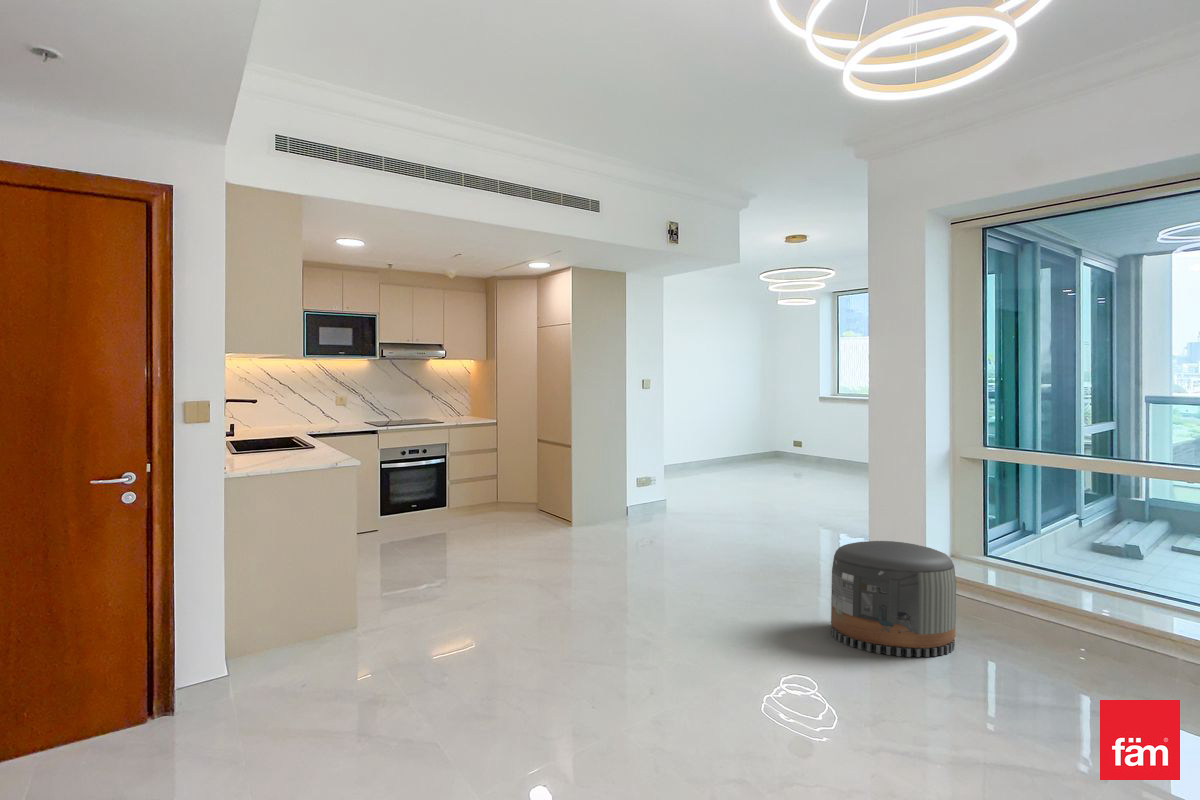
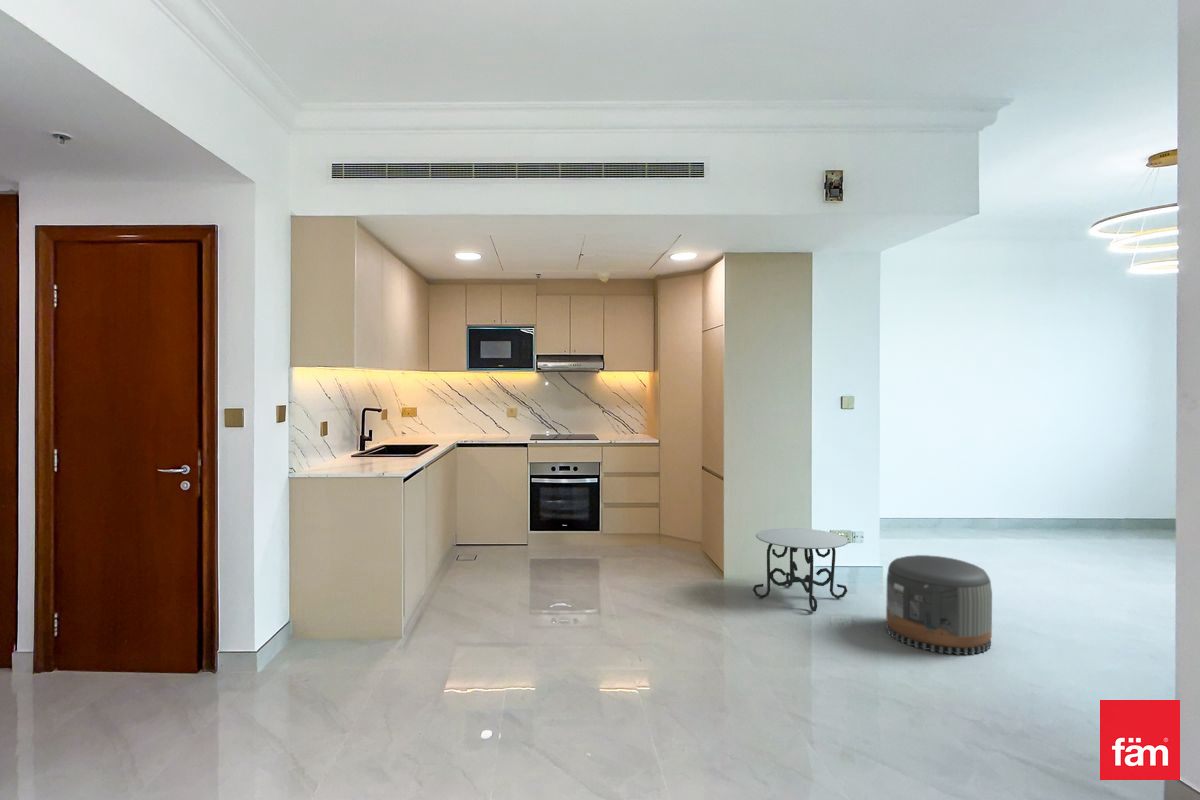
side table: none [667,519,785,617] -> present [753,528,848,611]

